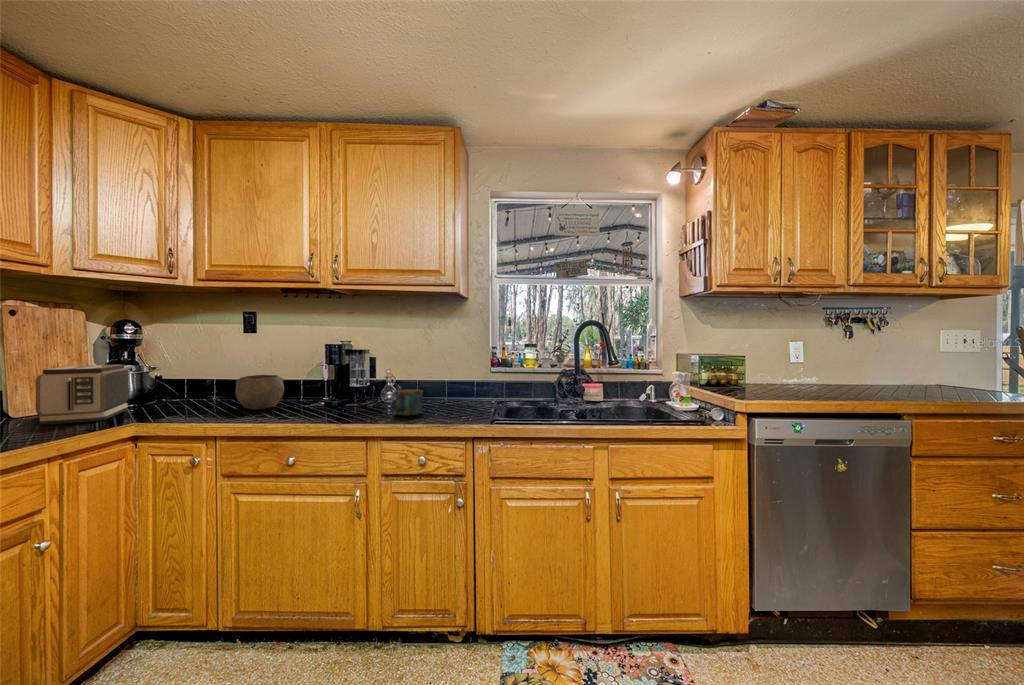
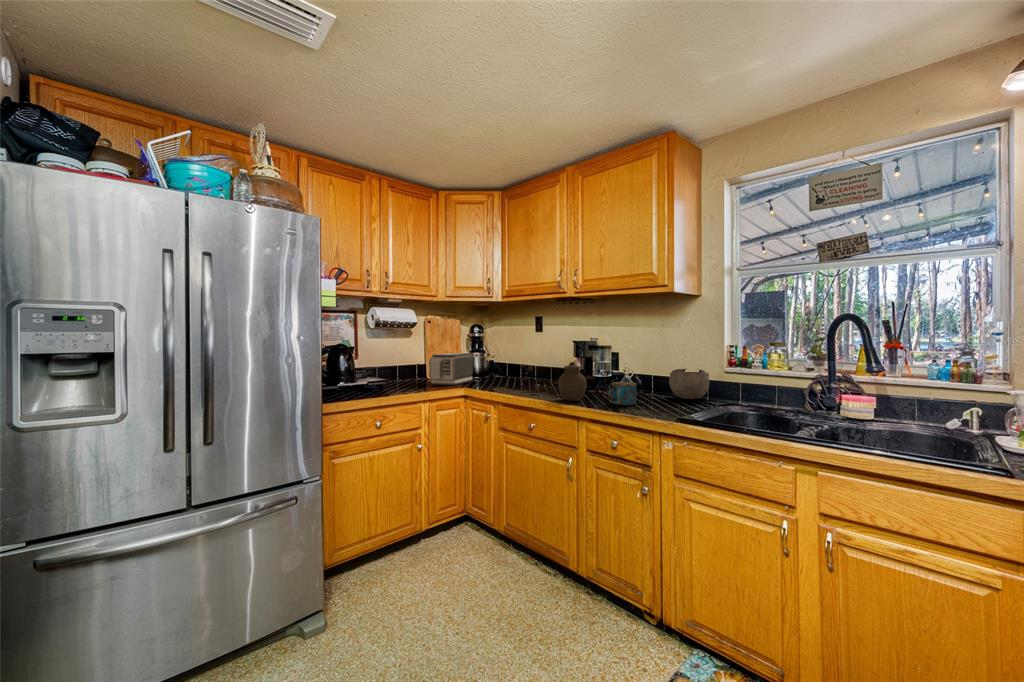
jar: none [326,370,364,419] -> present [558,362,587,401]
bowl: present [235,375,284,409] -> present [669,369,709,399]

